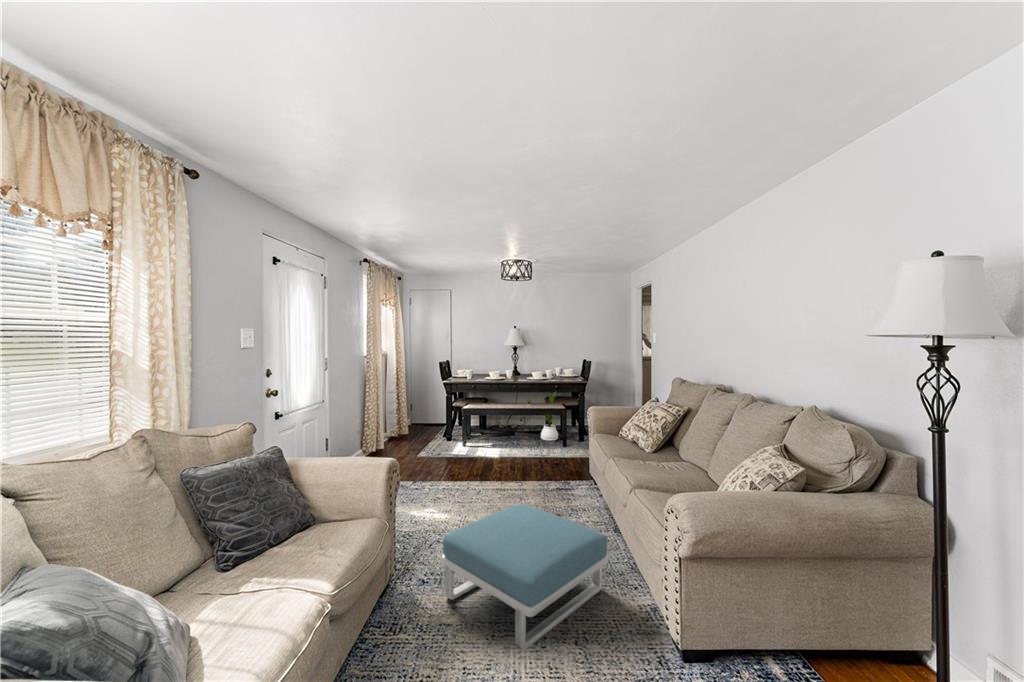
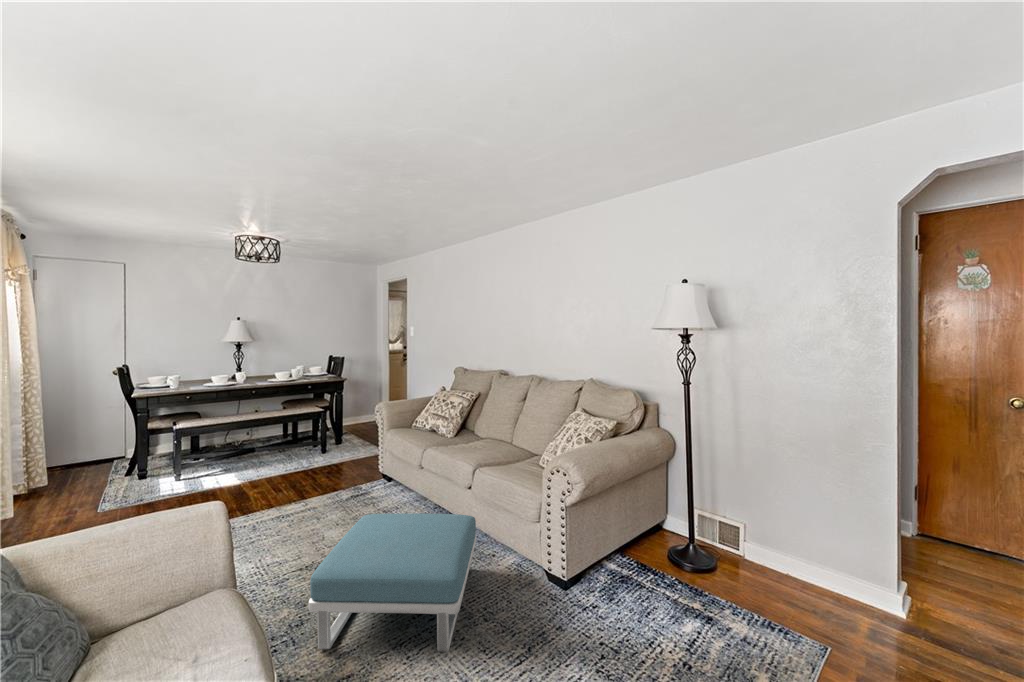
house plant: present [539,394,559,441] -> none [281,386,313,451]

